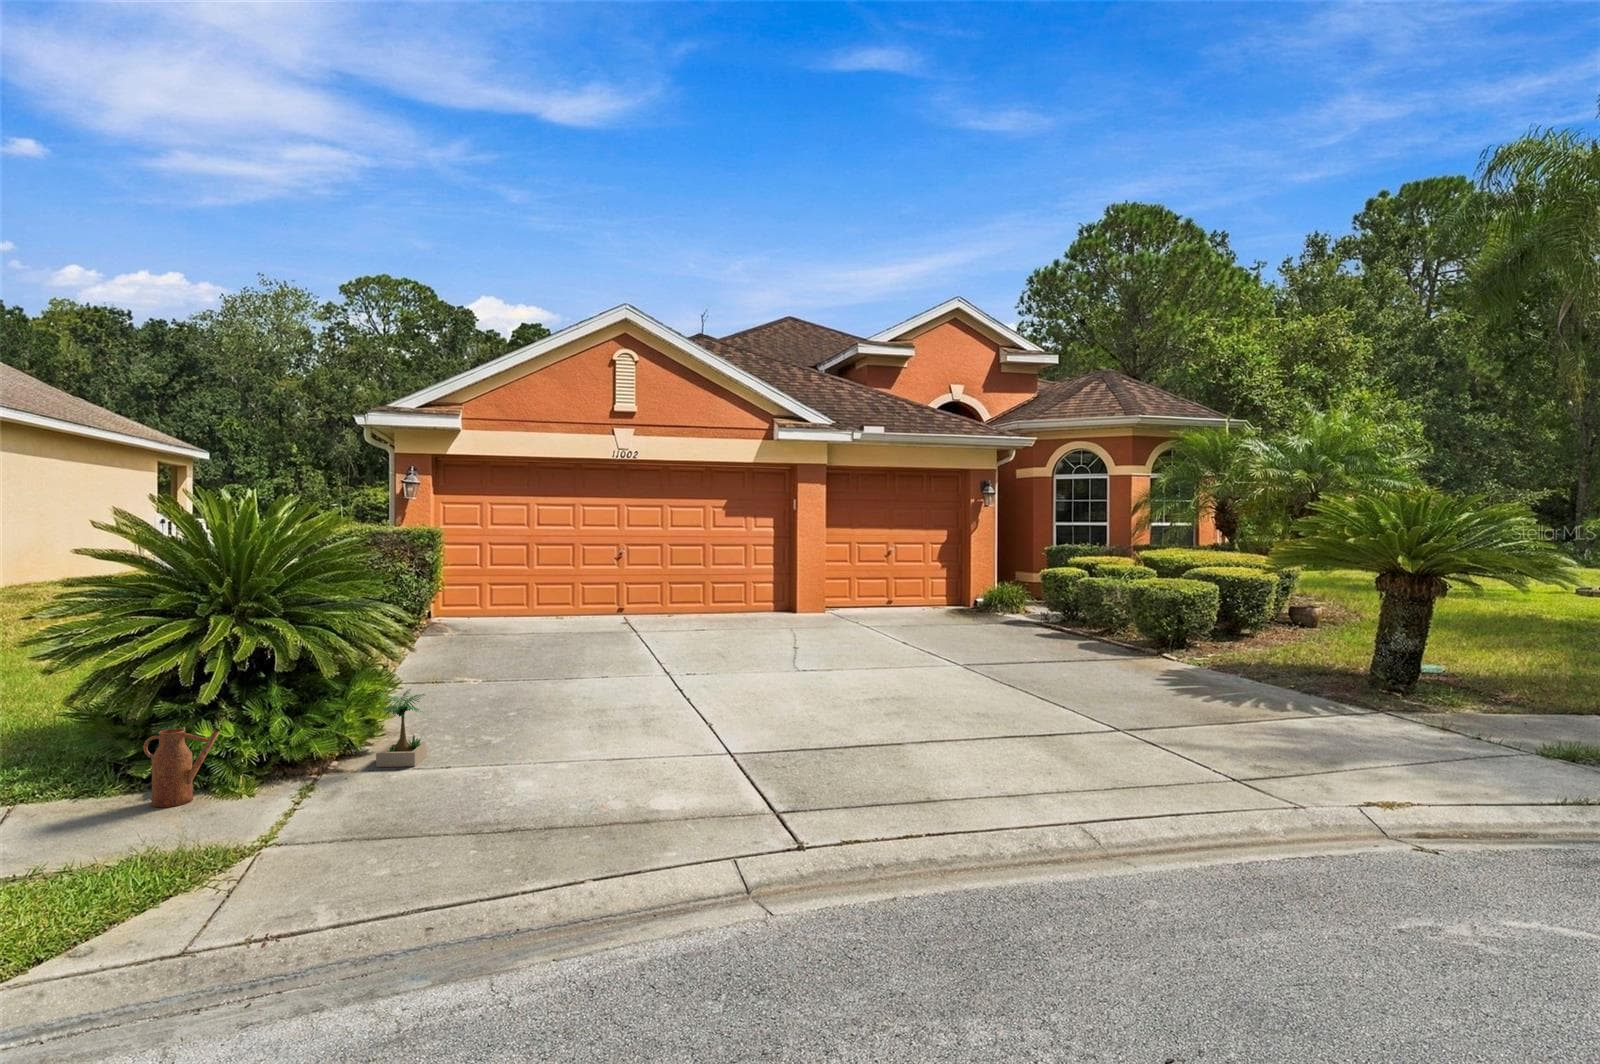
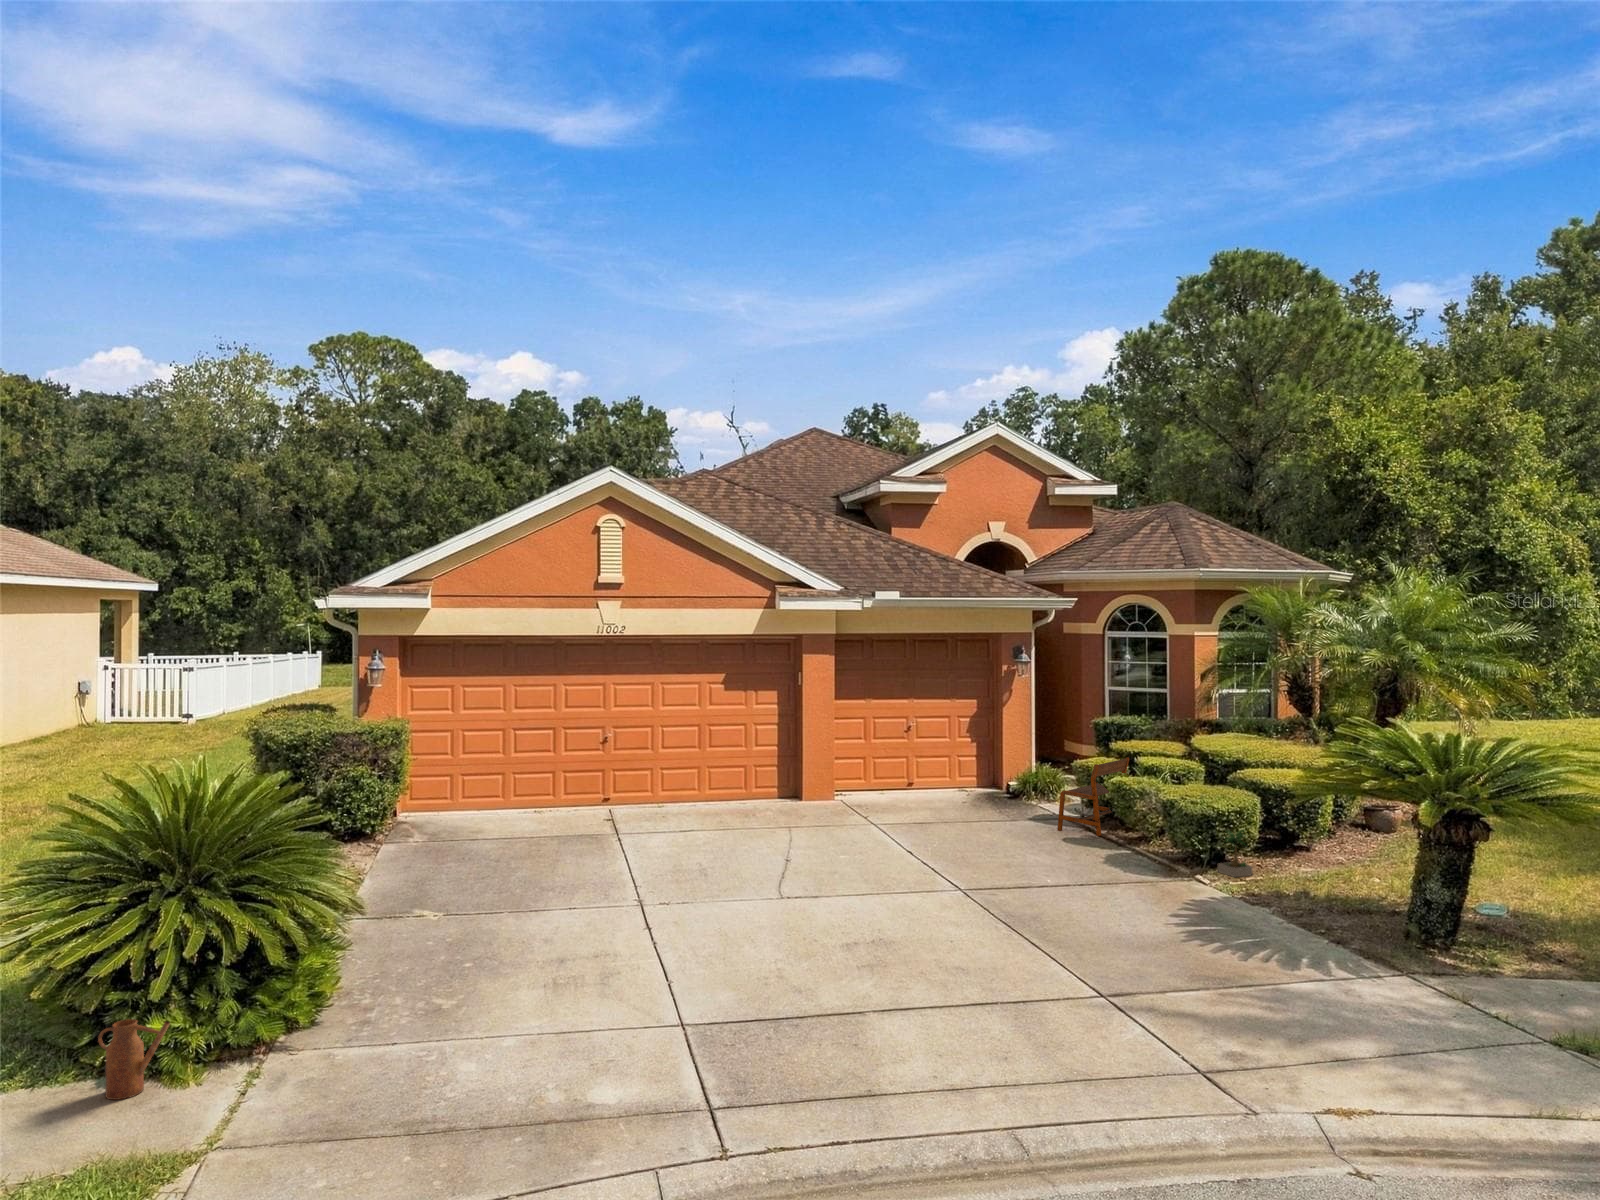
bench: none [1028,566,1092,631] -> present [1058,757,1129,836]
potted plant: present [376,689,427,767] -> present [1218,830,1253,877]

